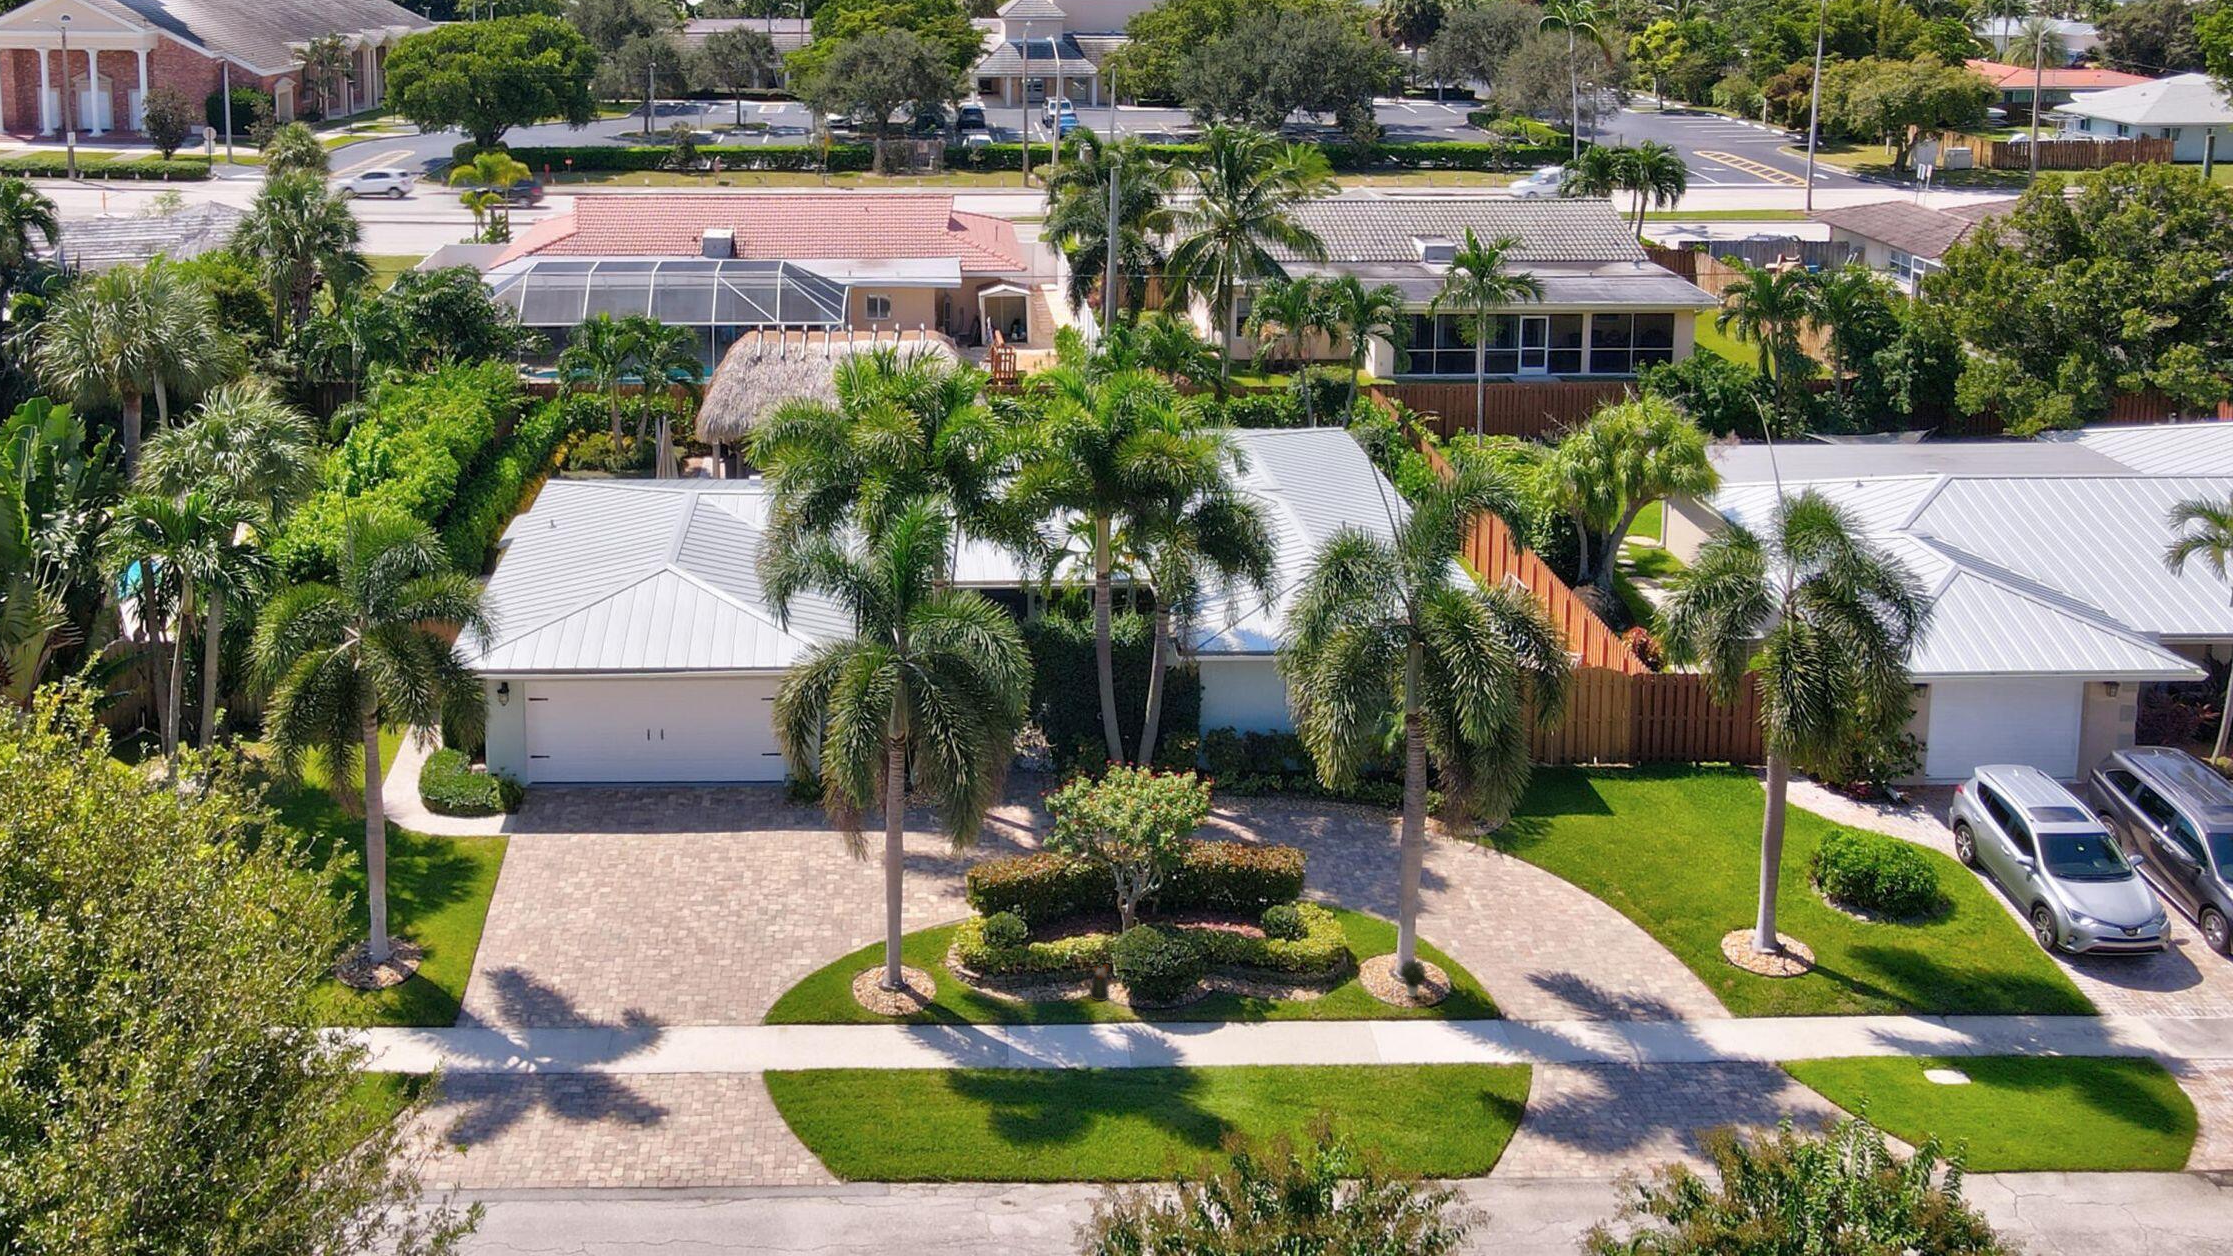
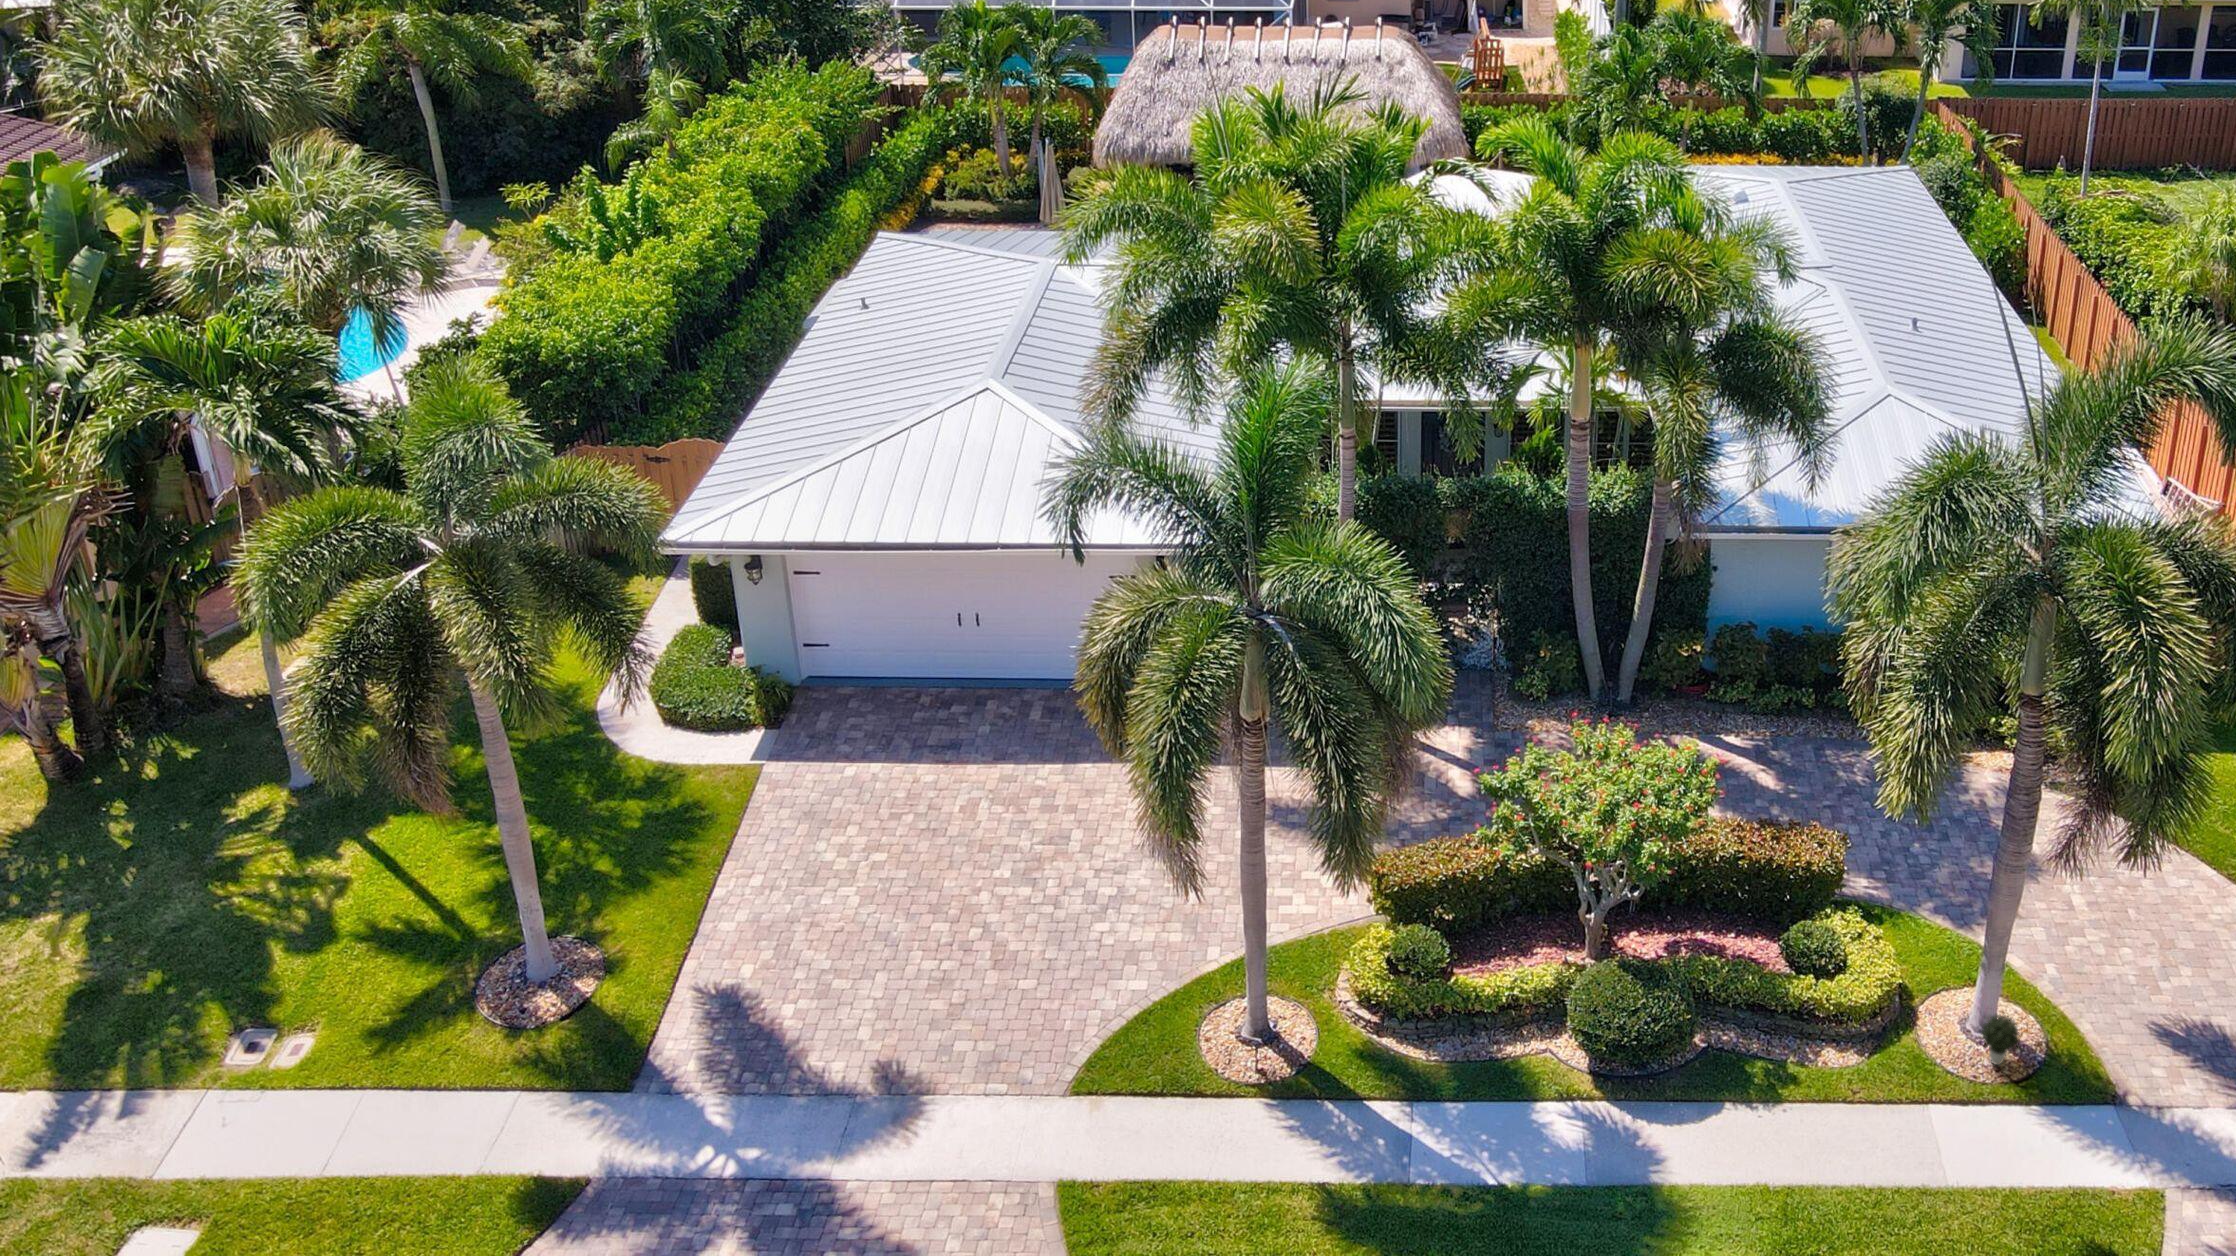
watering can: present [1086,965,1109,1001] -> none [1530,1015,1573,1068]

